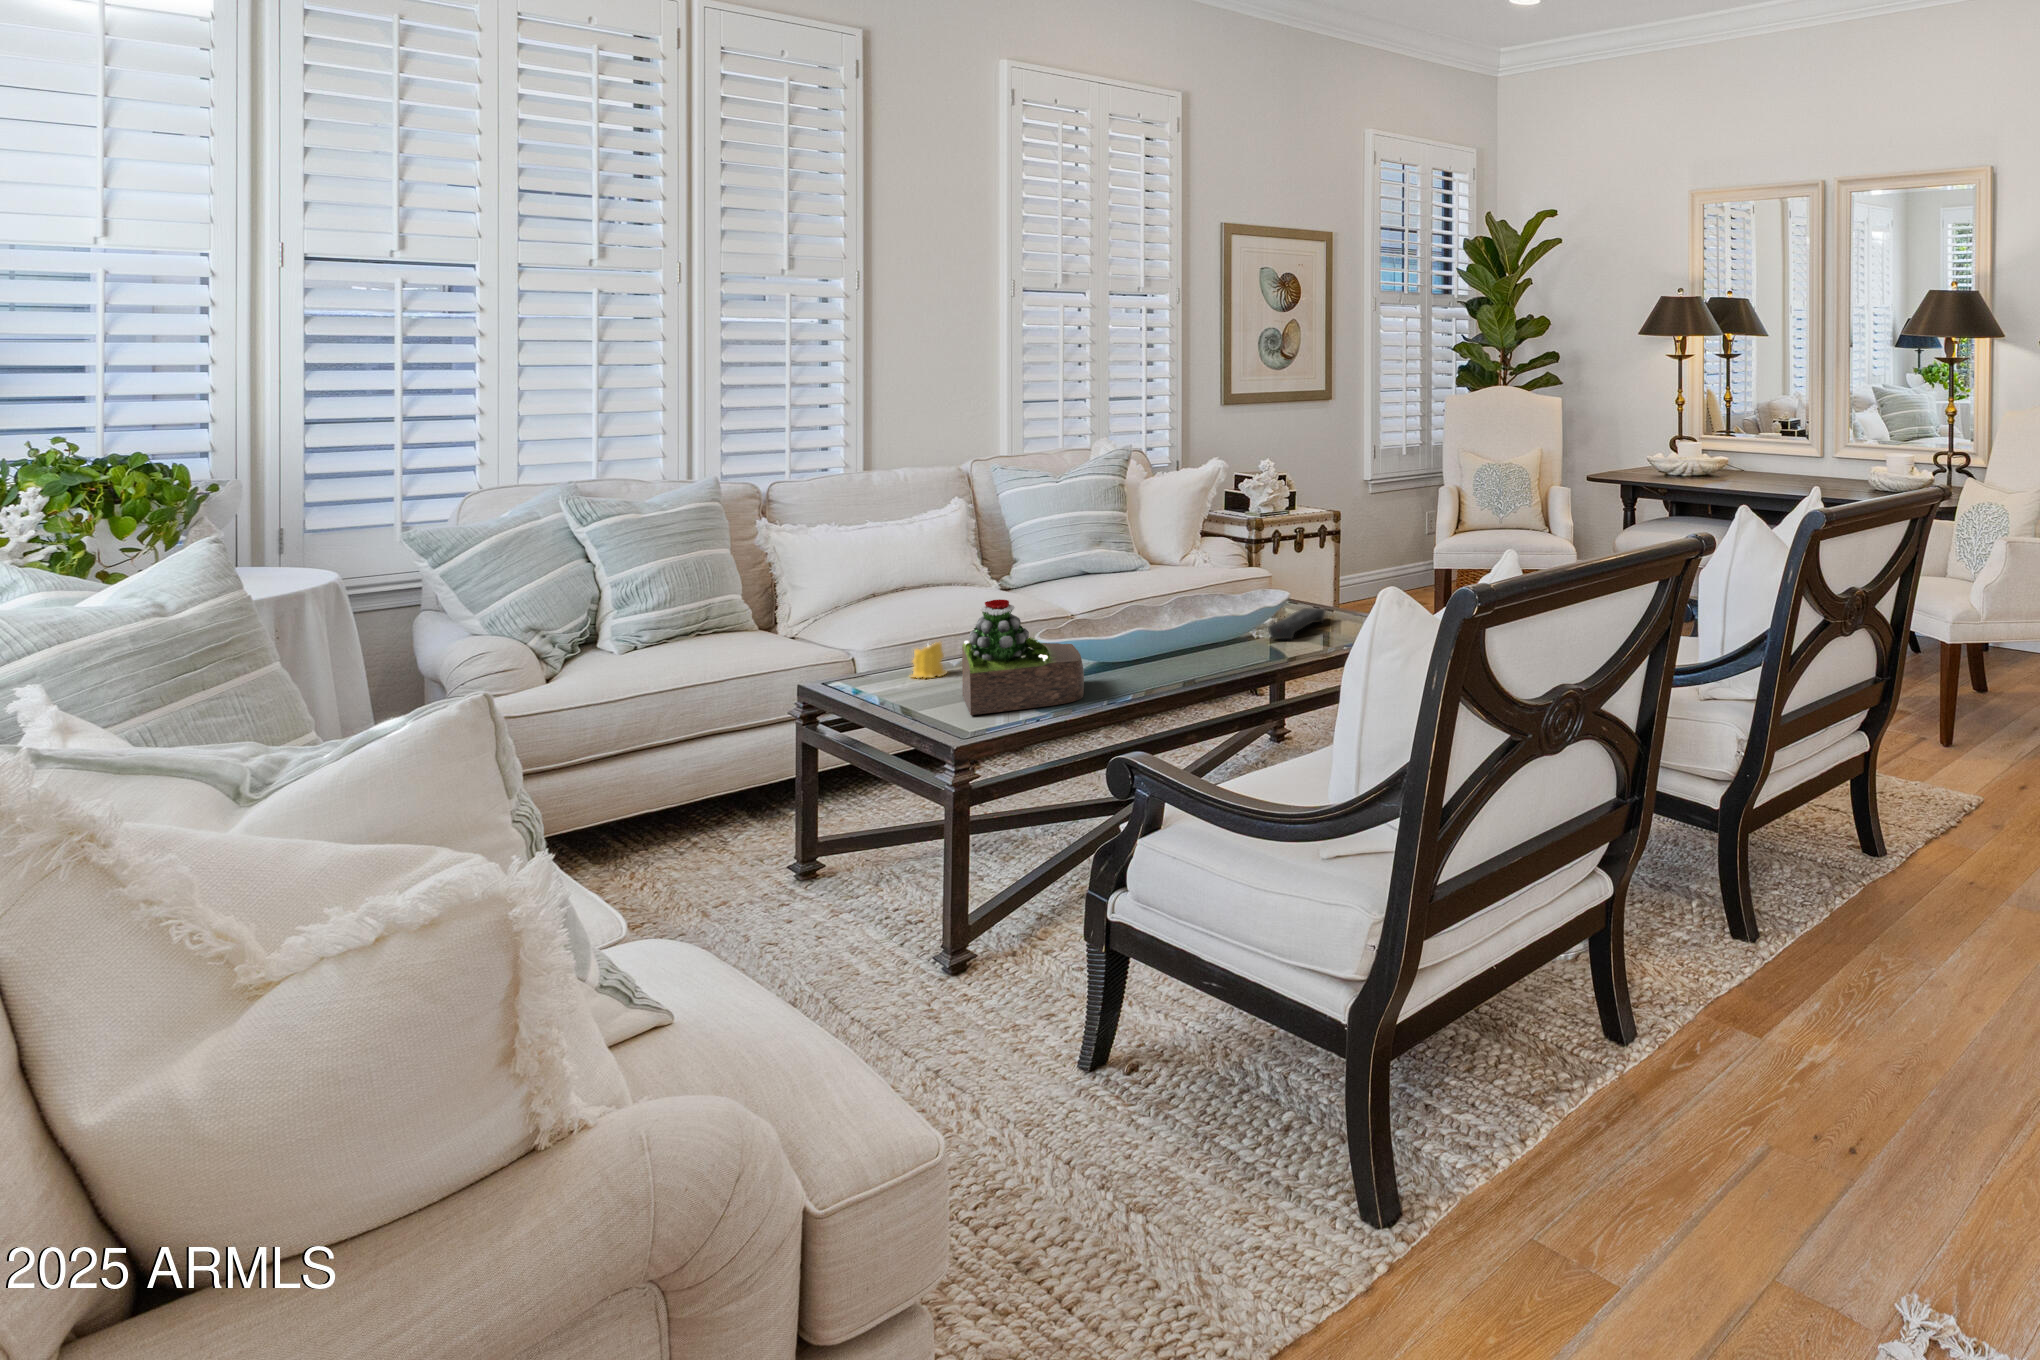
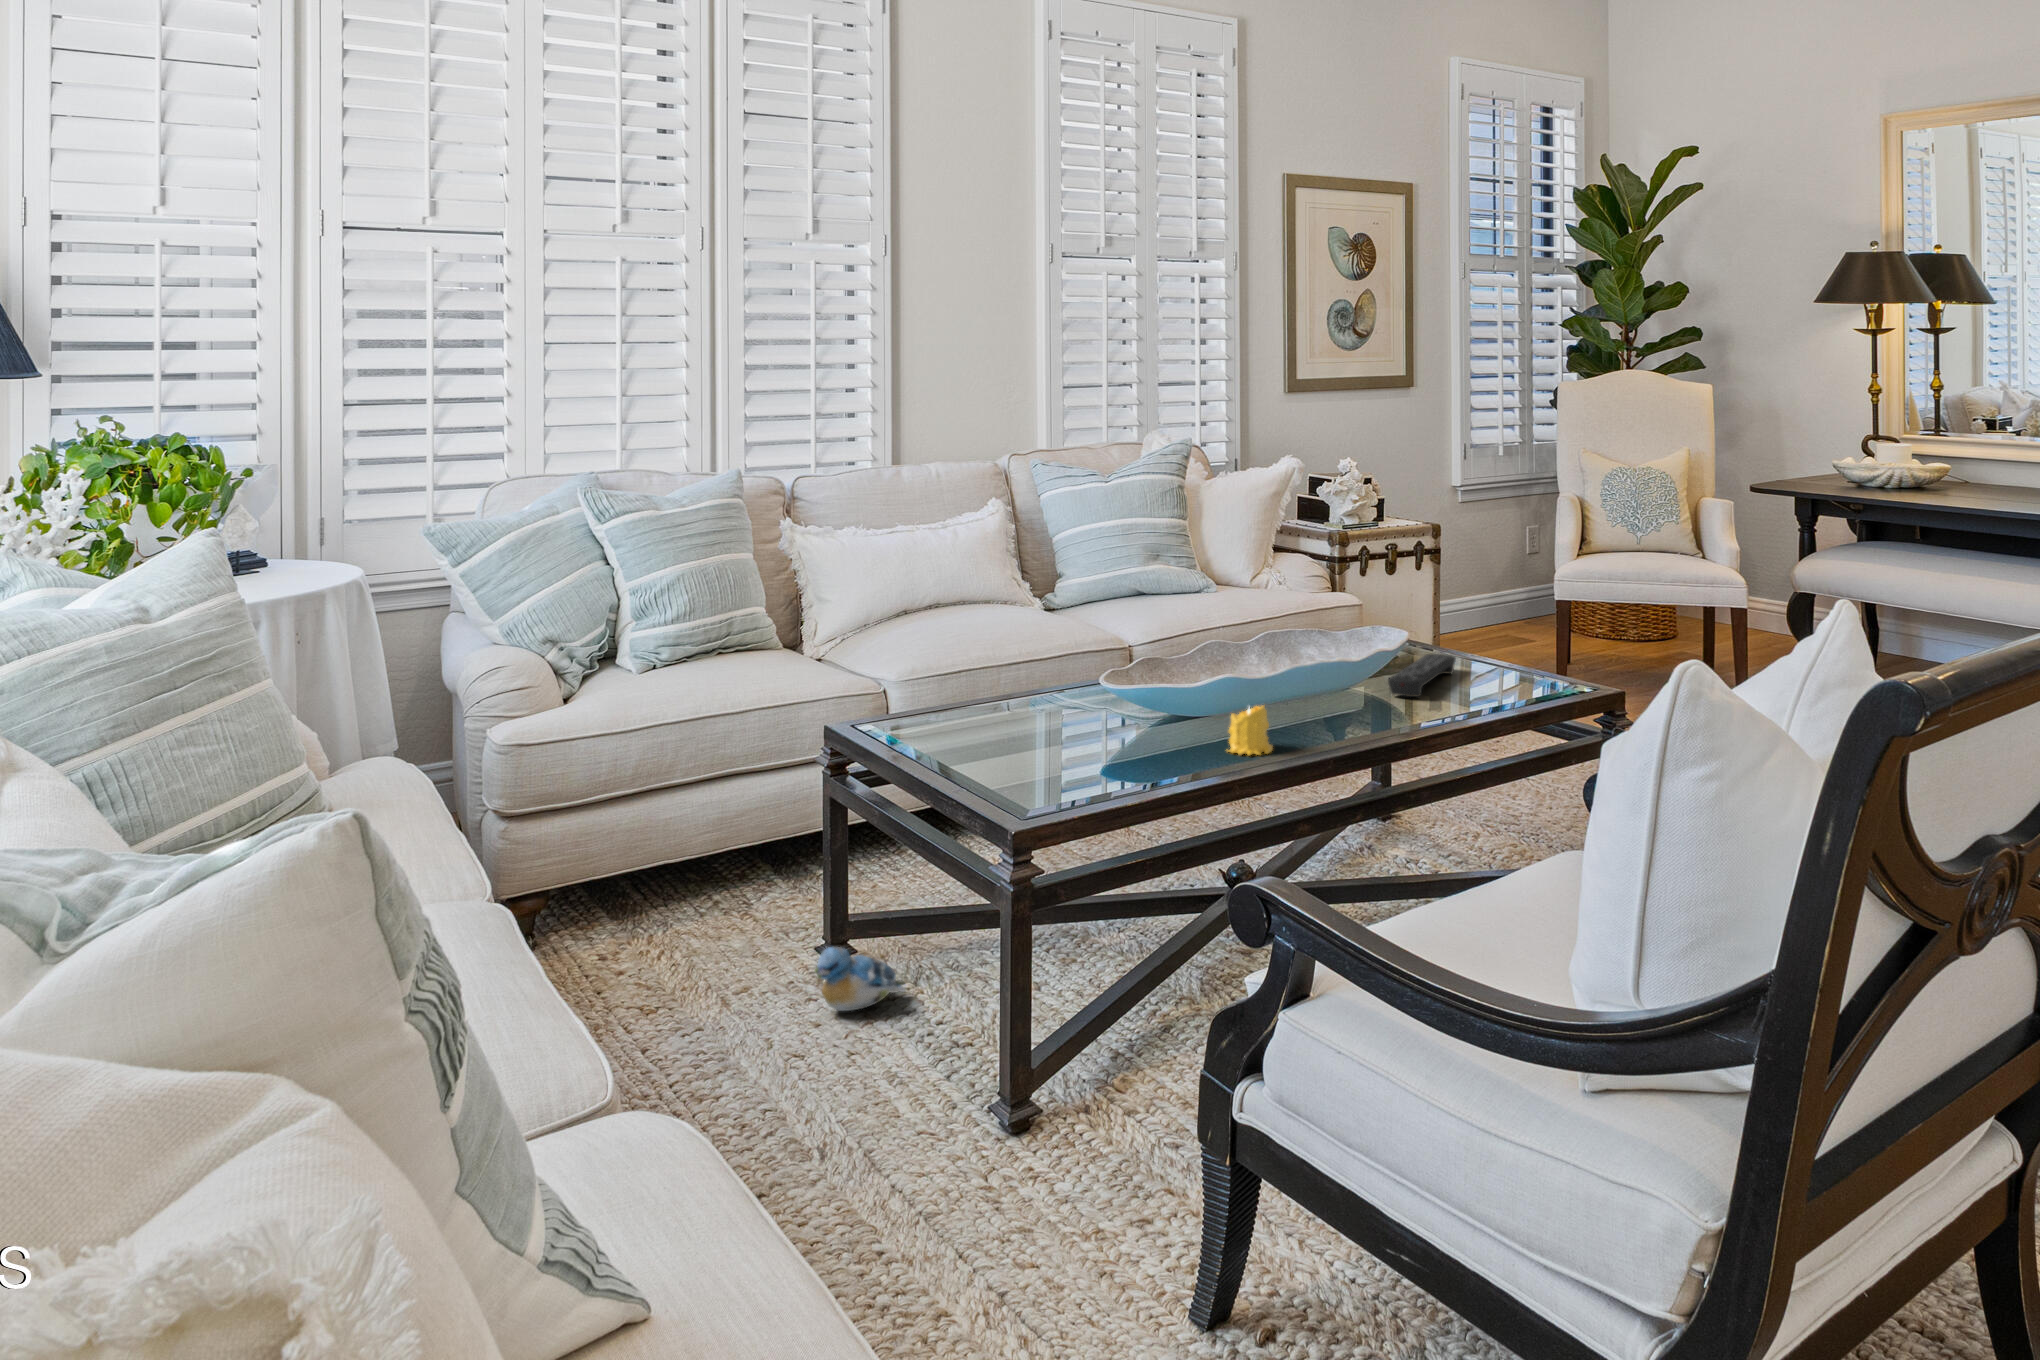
succulent plant: present [962,599,1084,715] -> none [1018,636,1167,786]
candle: present [912,642,947,678] -> present [1228,706,1273,755]
plush toy: none [784,860,865,912] -> present [815,947,905,1011]

